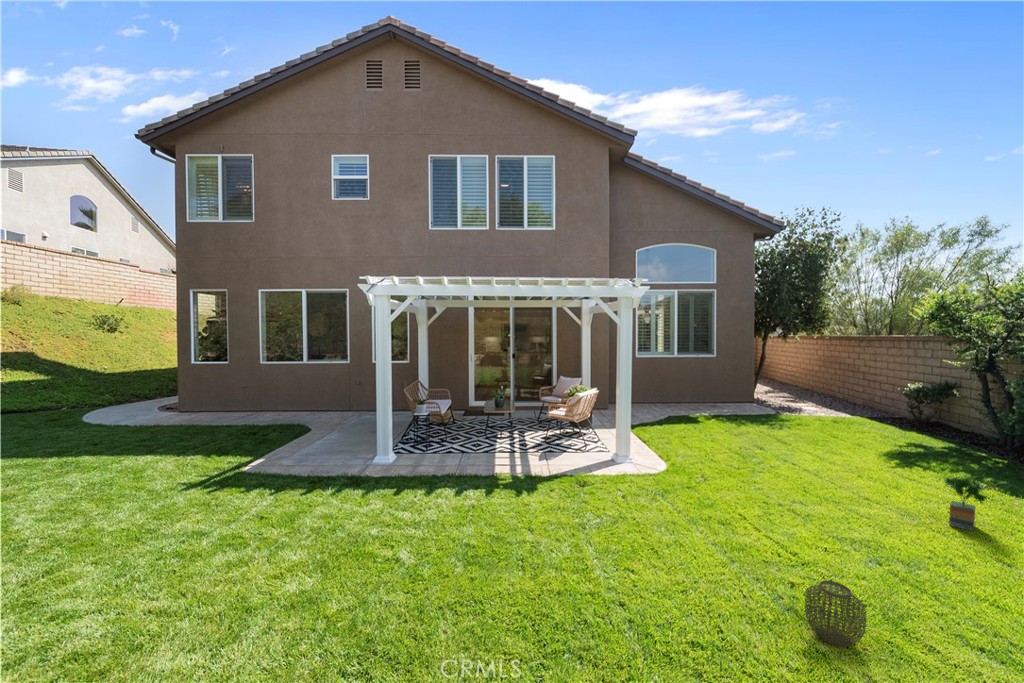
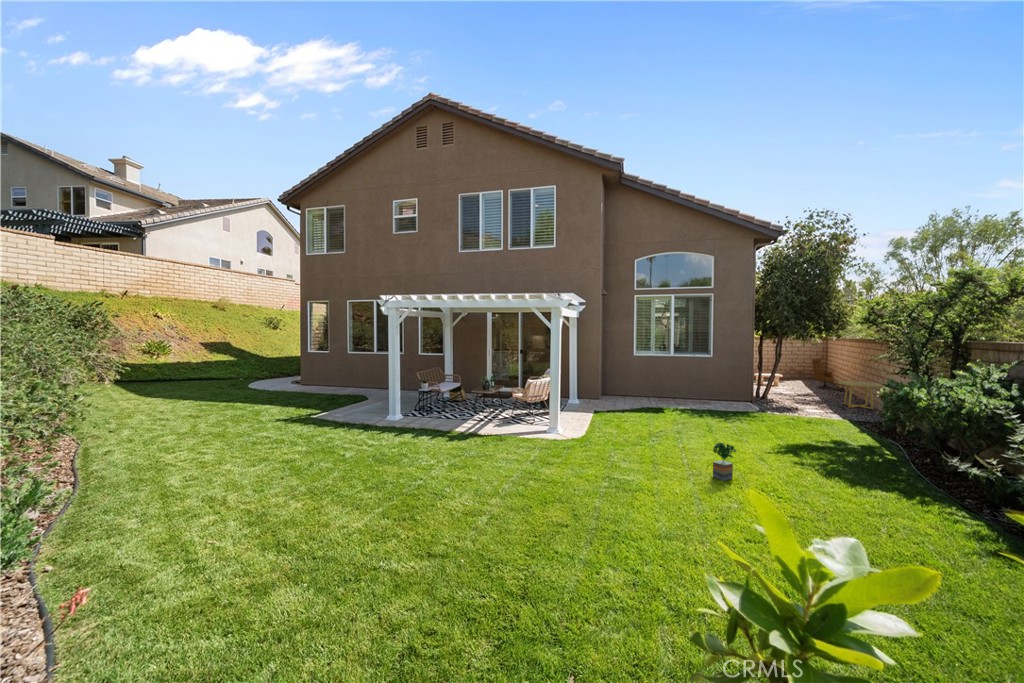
lounge chair: none [779,360,819,392] -> present [812,359,846,390]
round table: none [840,382,886,410] -> present [837,381,881,409]
woven basket: present [805,581,866,647] -> none [502,474,529,507]

